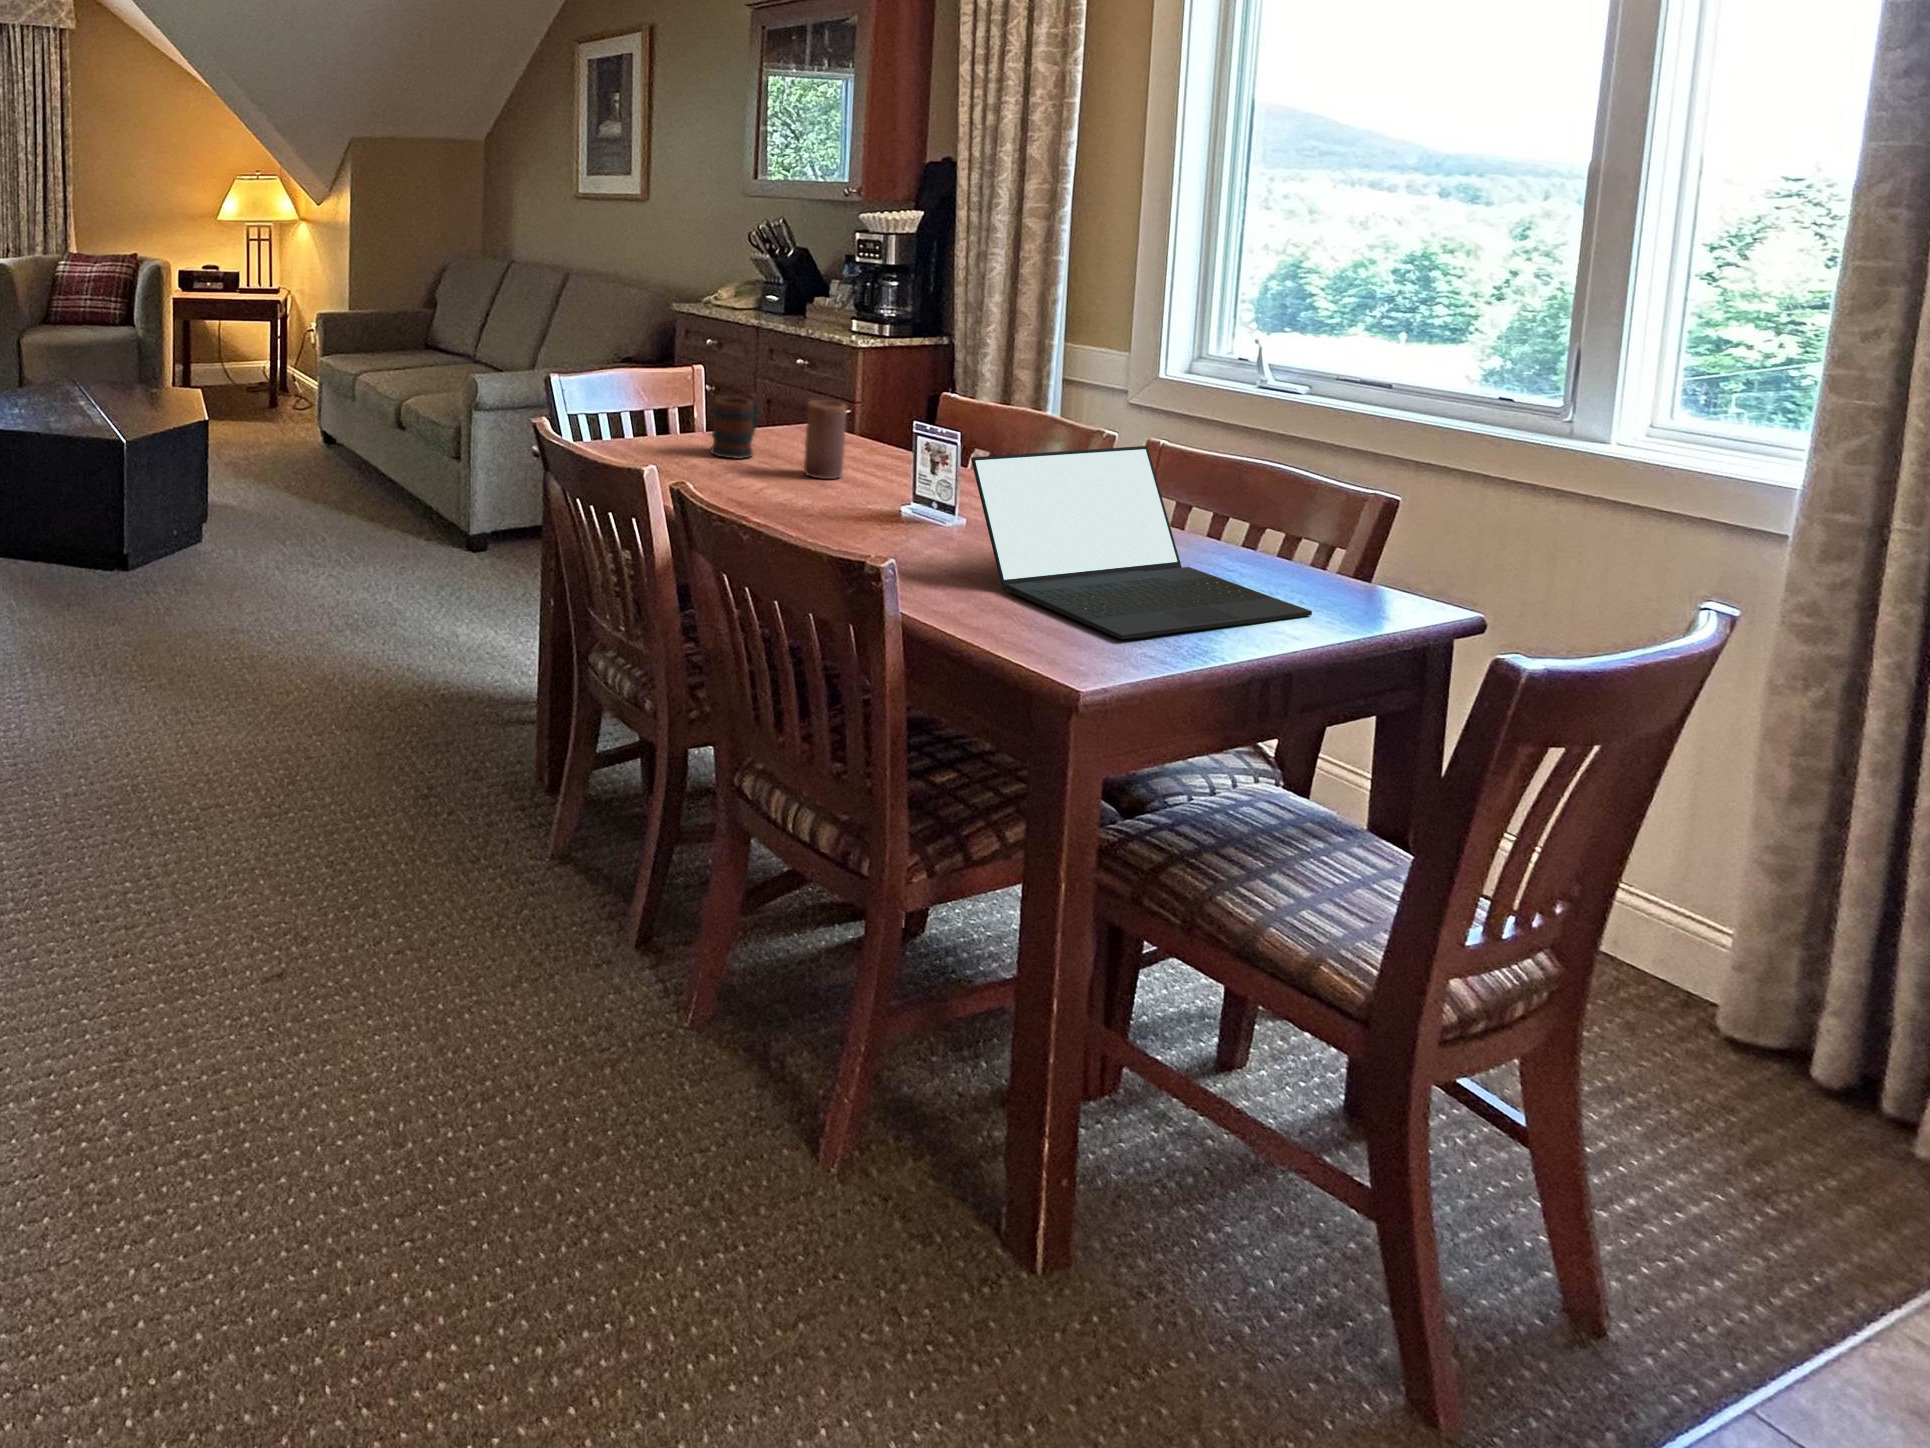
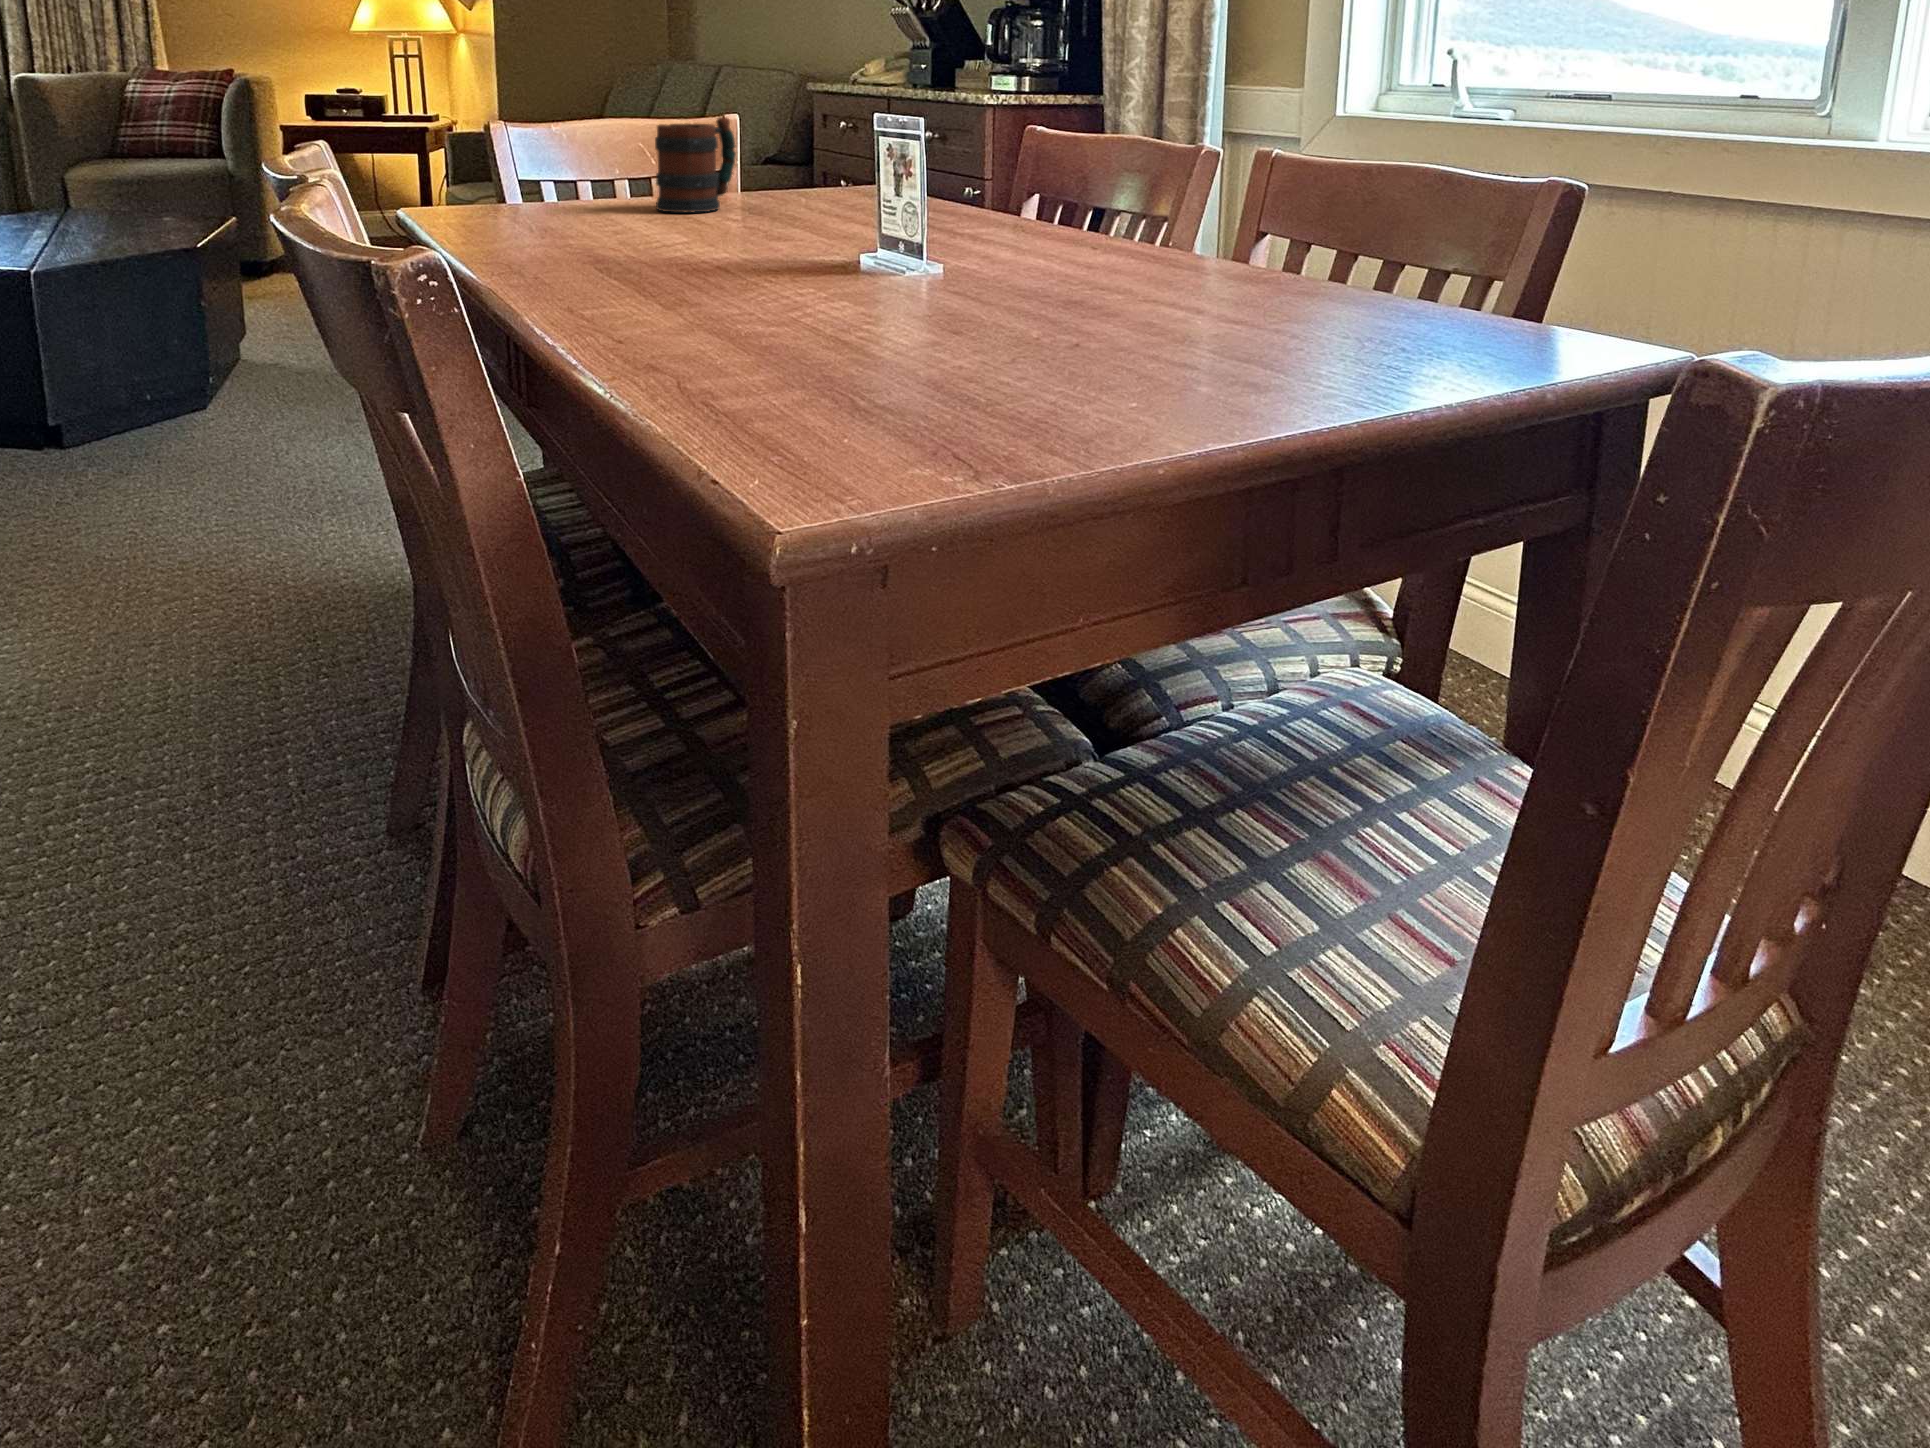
candle: present [804,400,847,479] -> none [759,108,818,228]
laptop: present [971,446,1312,639] -> none [813,96,1396,413]

